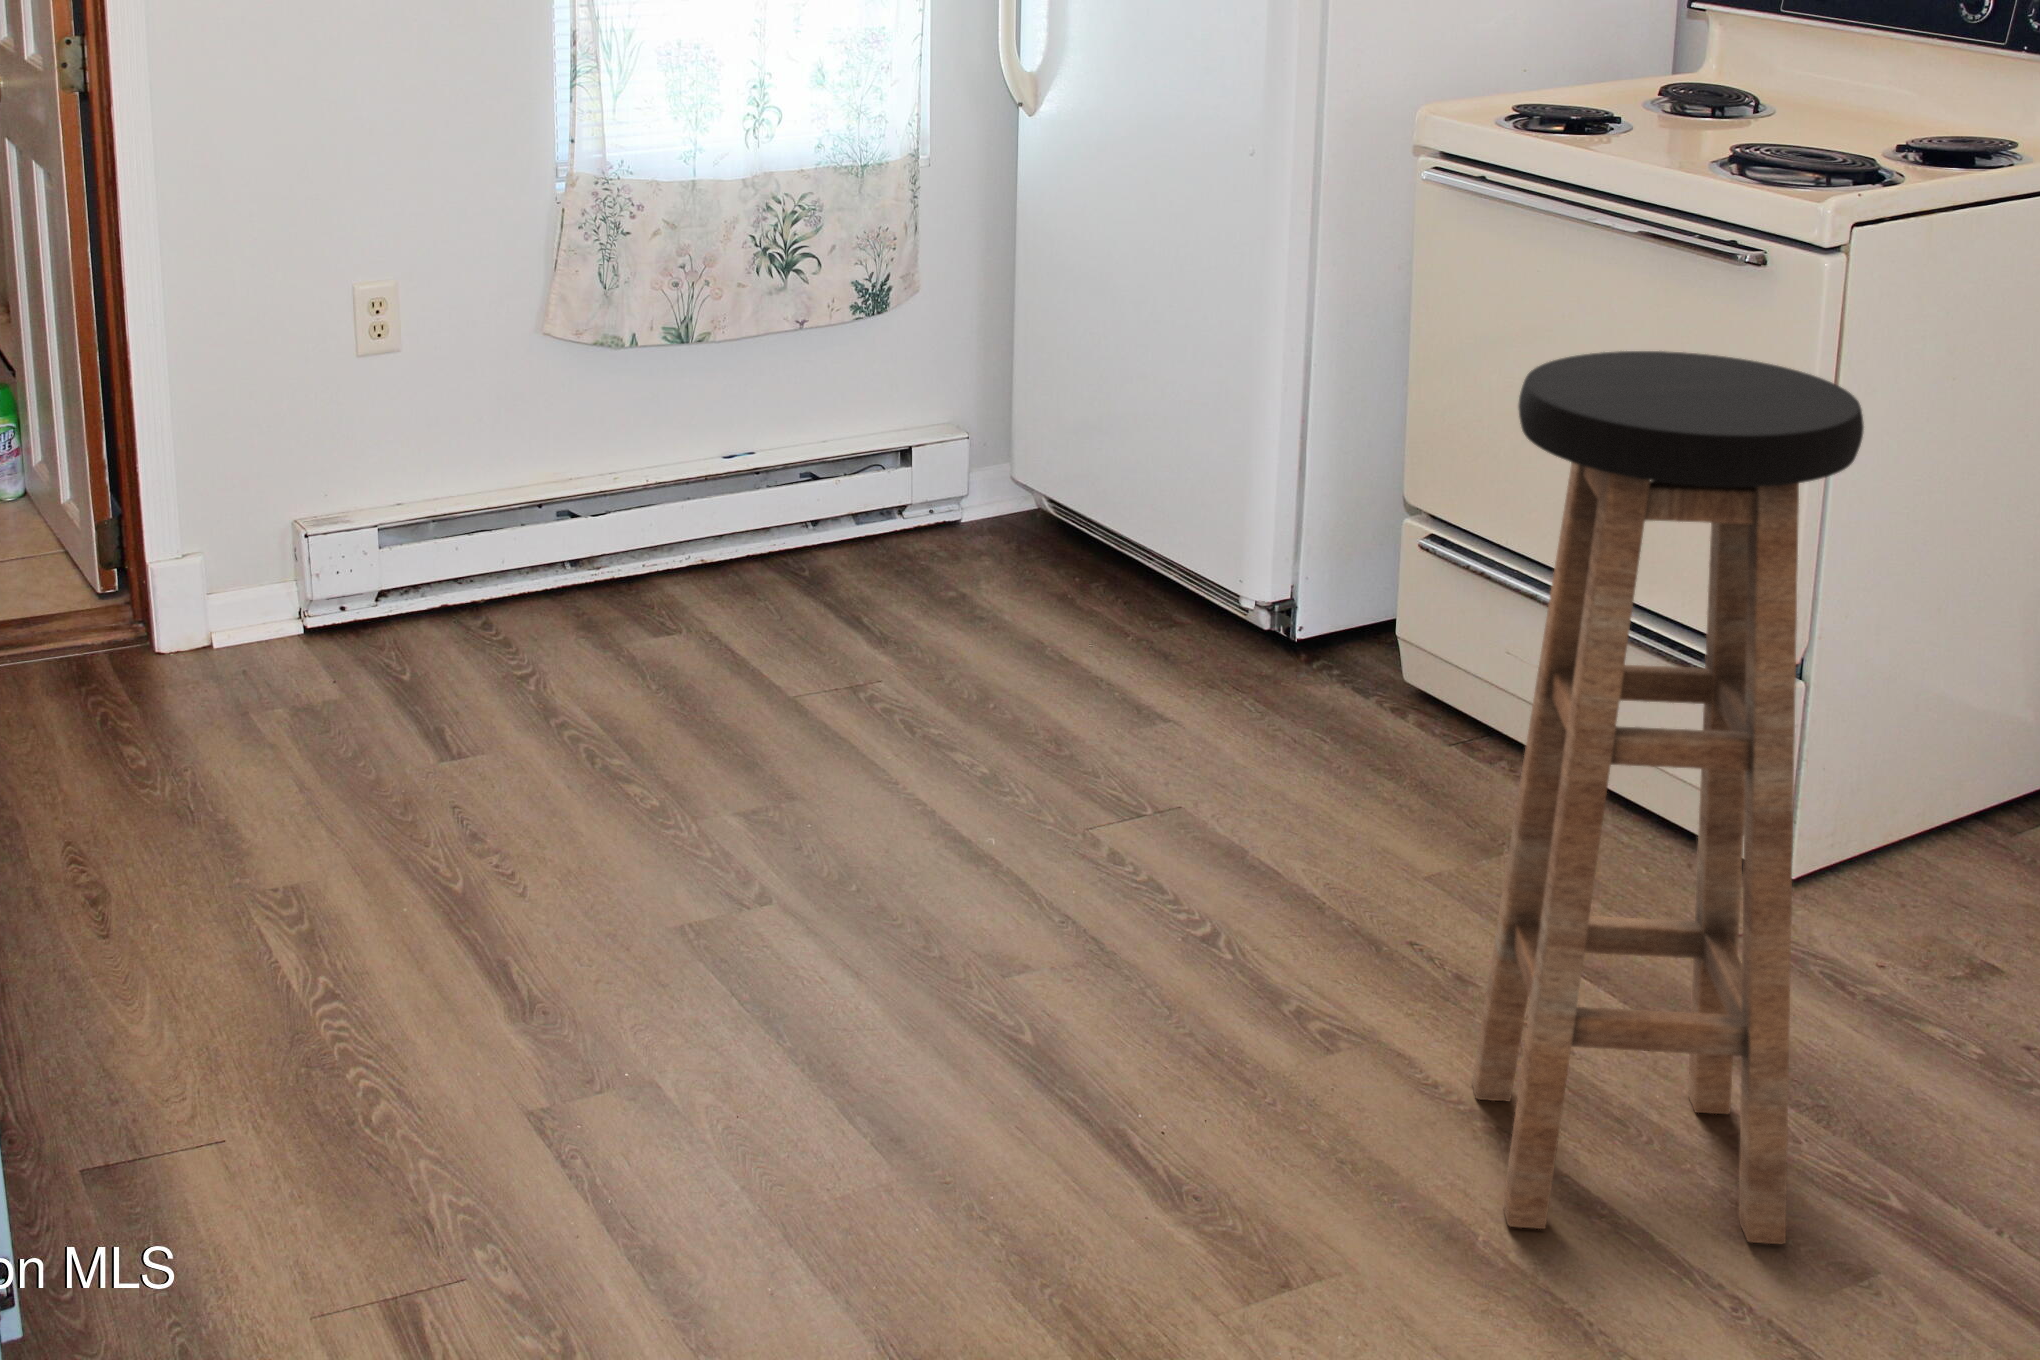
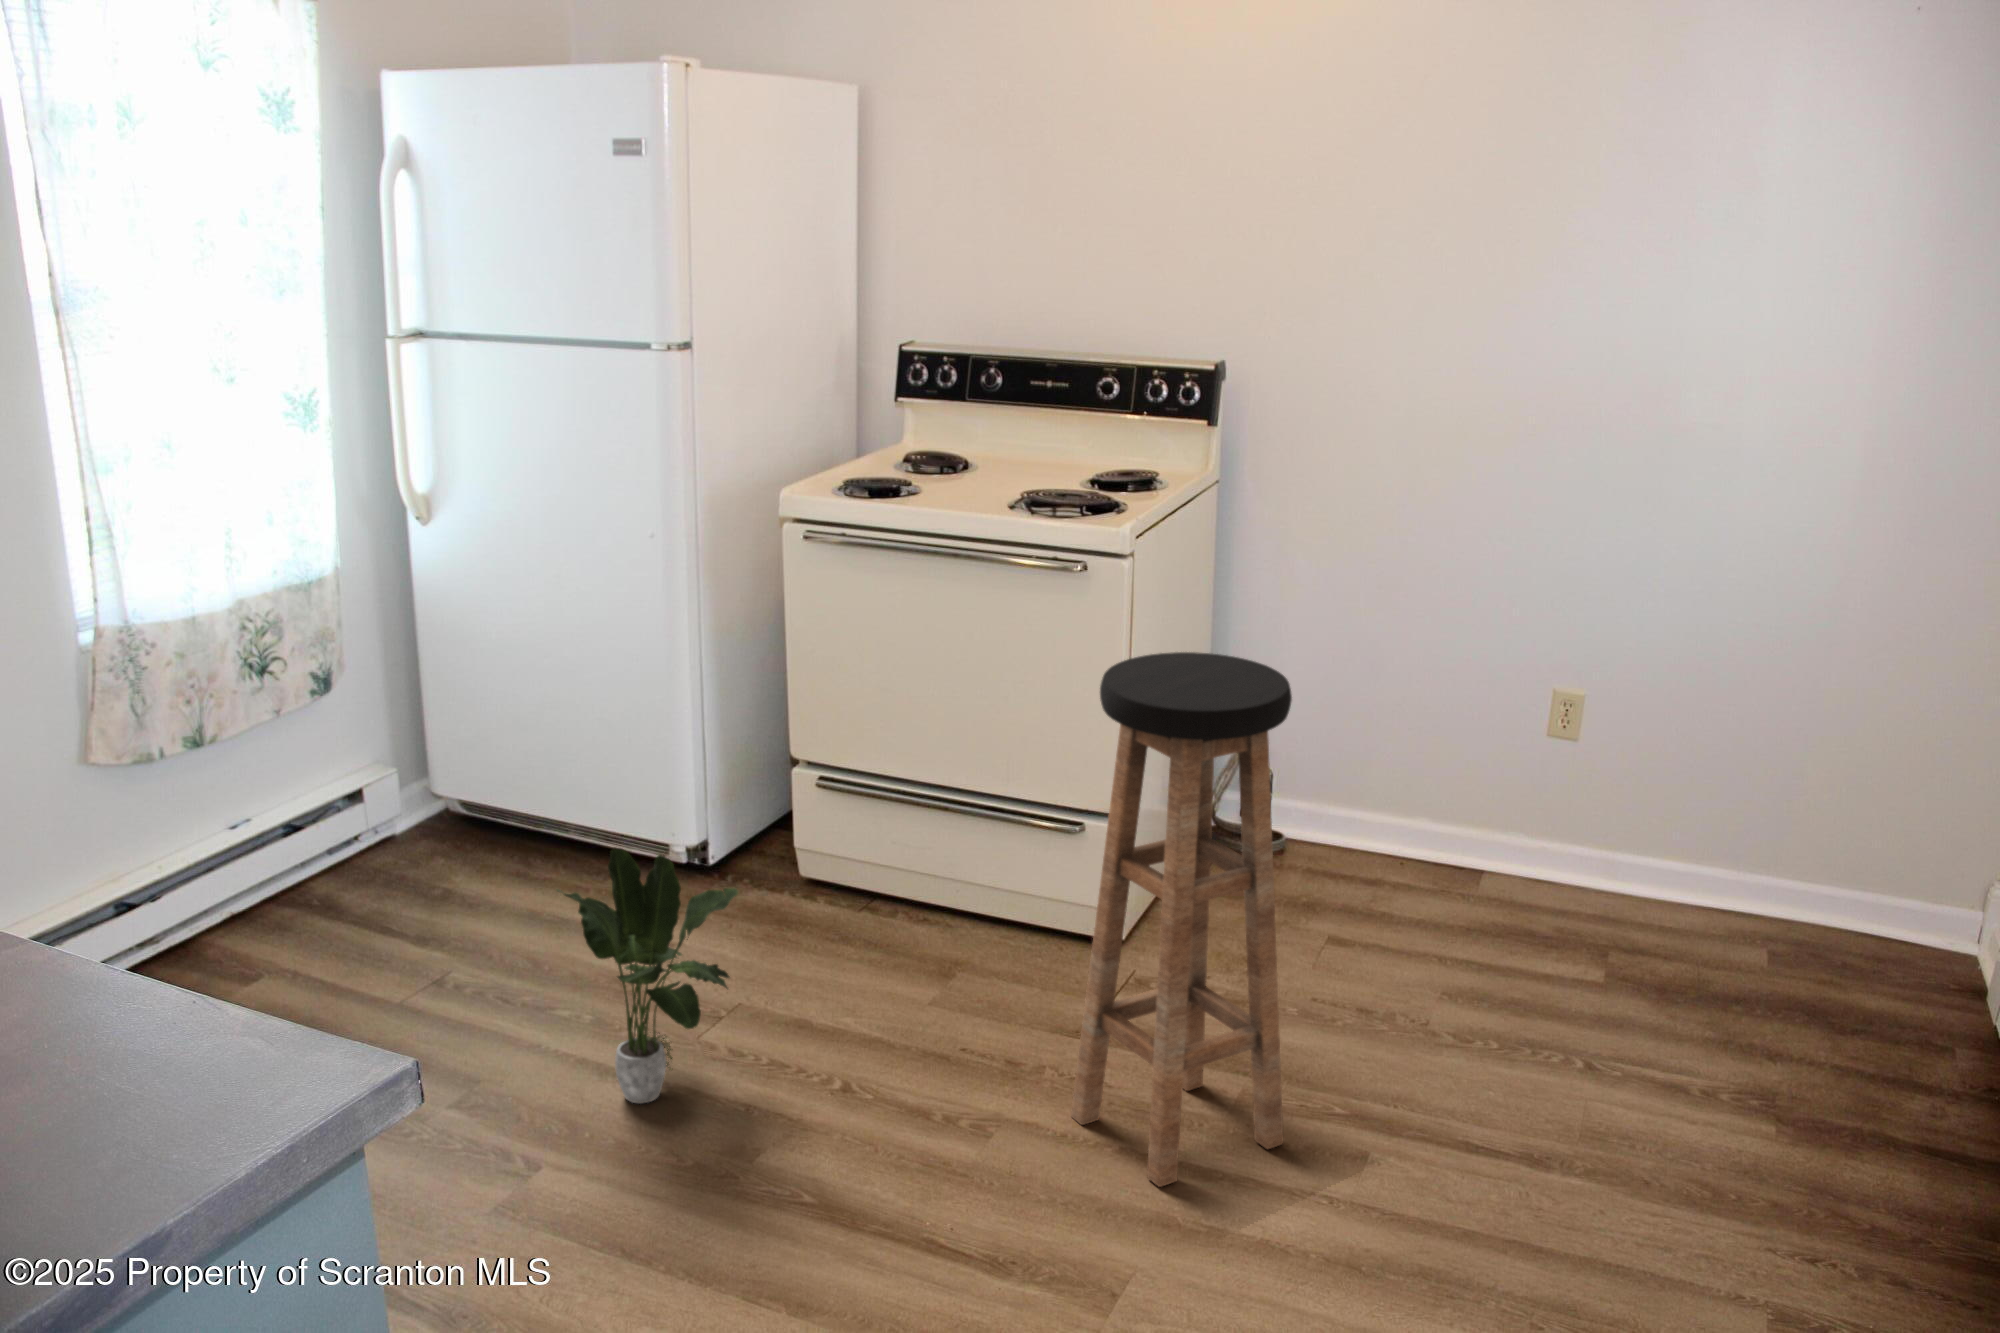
potted plant: none [843,513,1080,874] -> present [557,848,738,1104]

